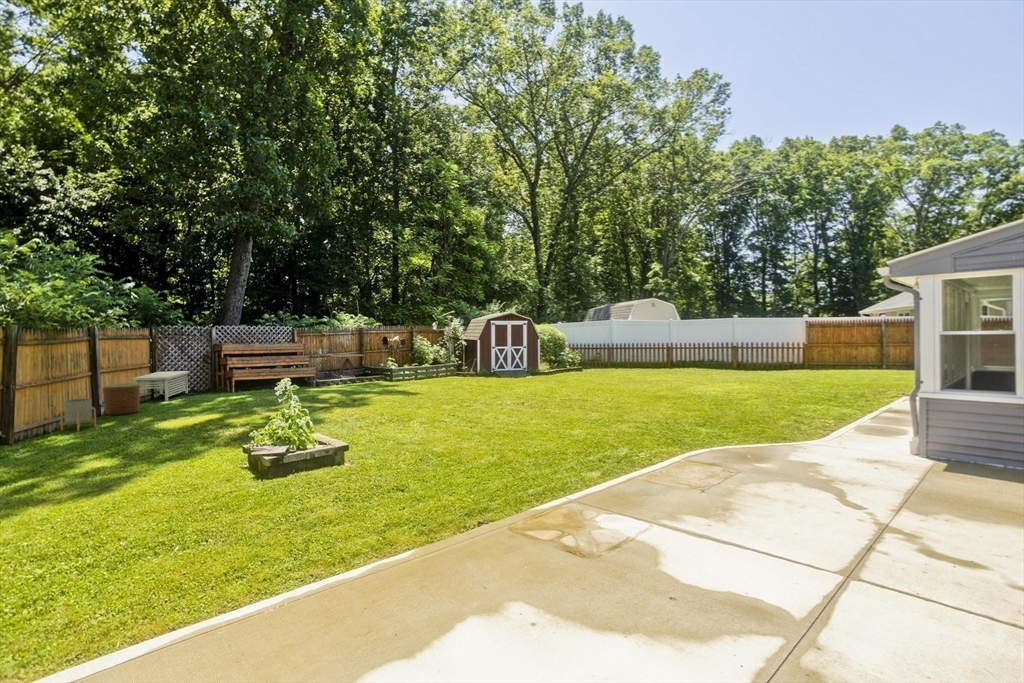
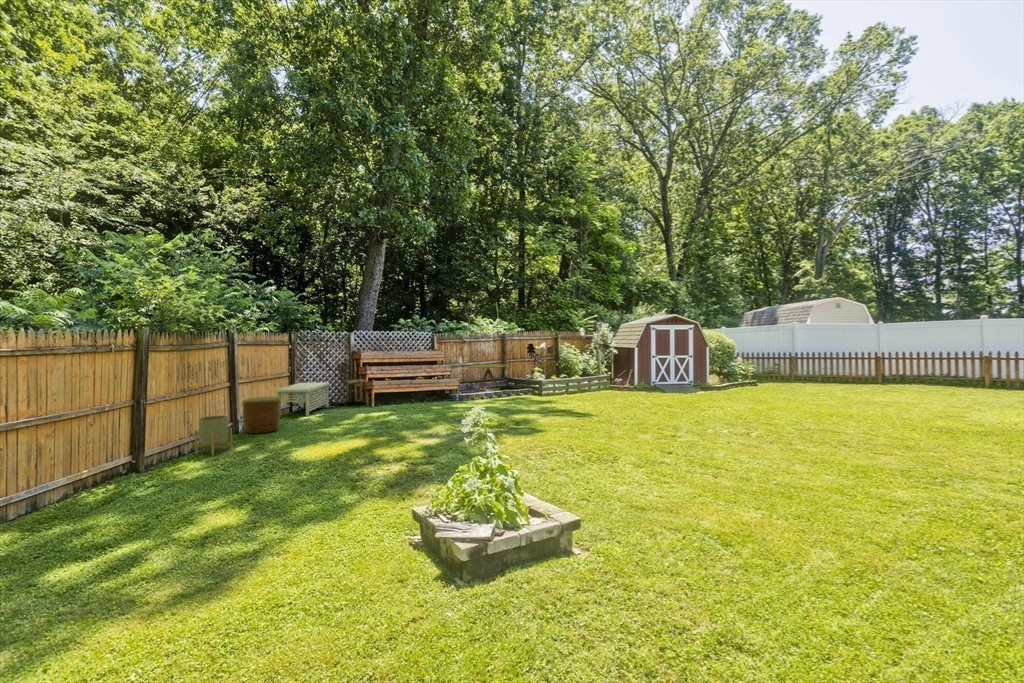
chair: none [196,354,230,392] -> present [336,363,370,406]

